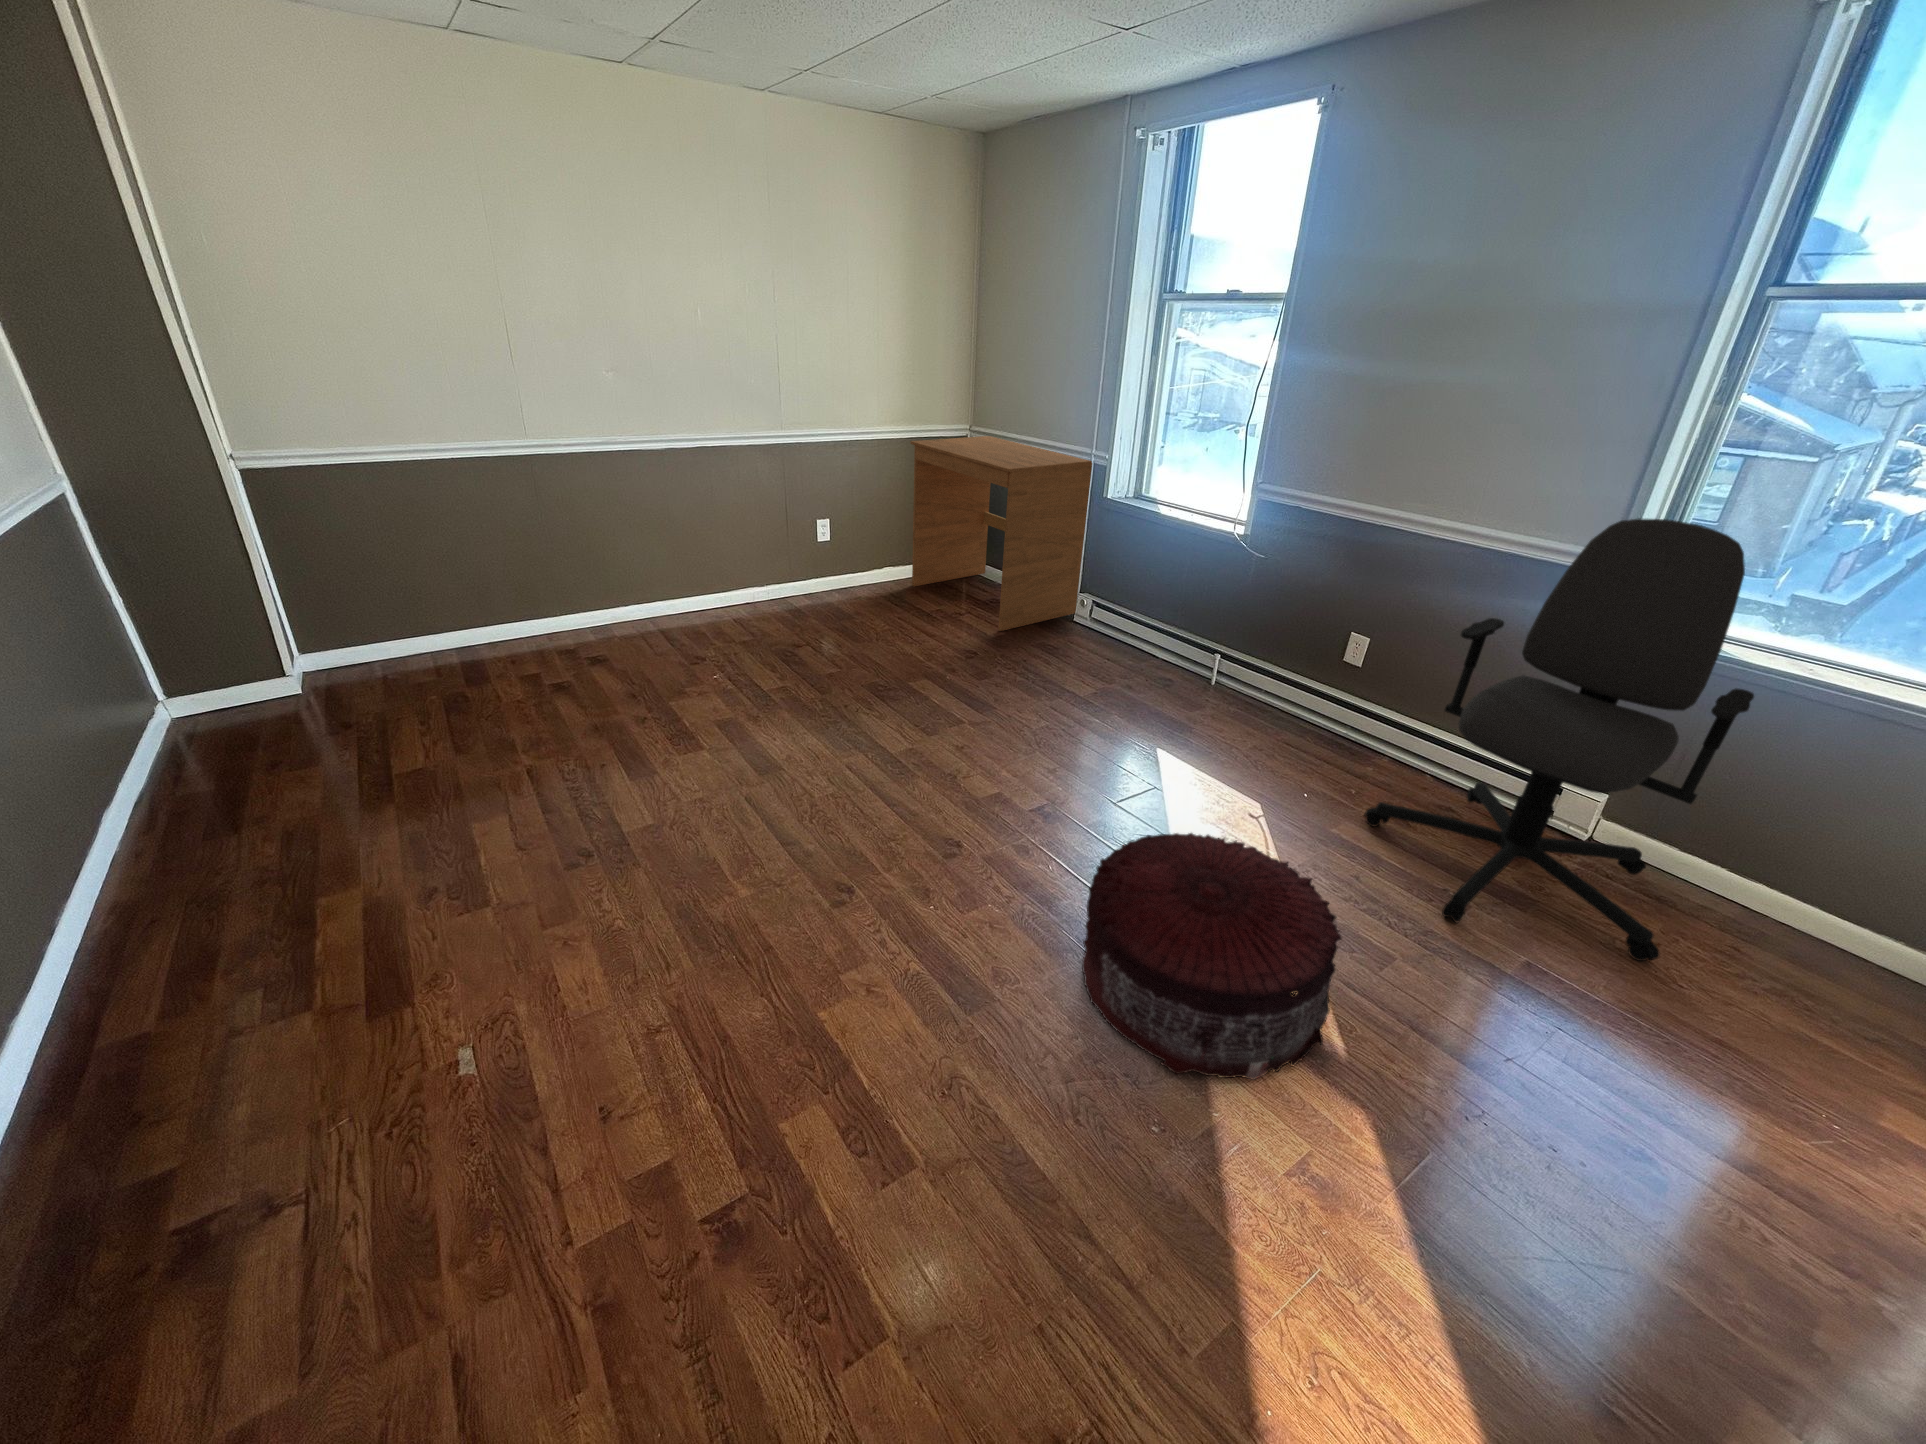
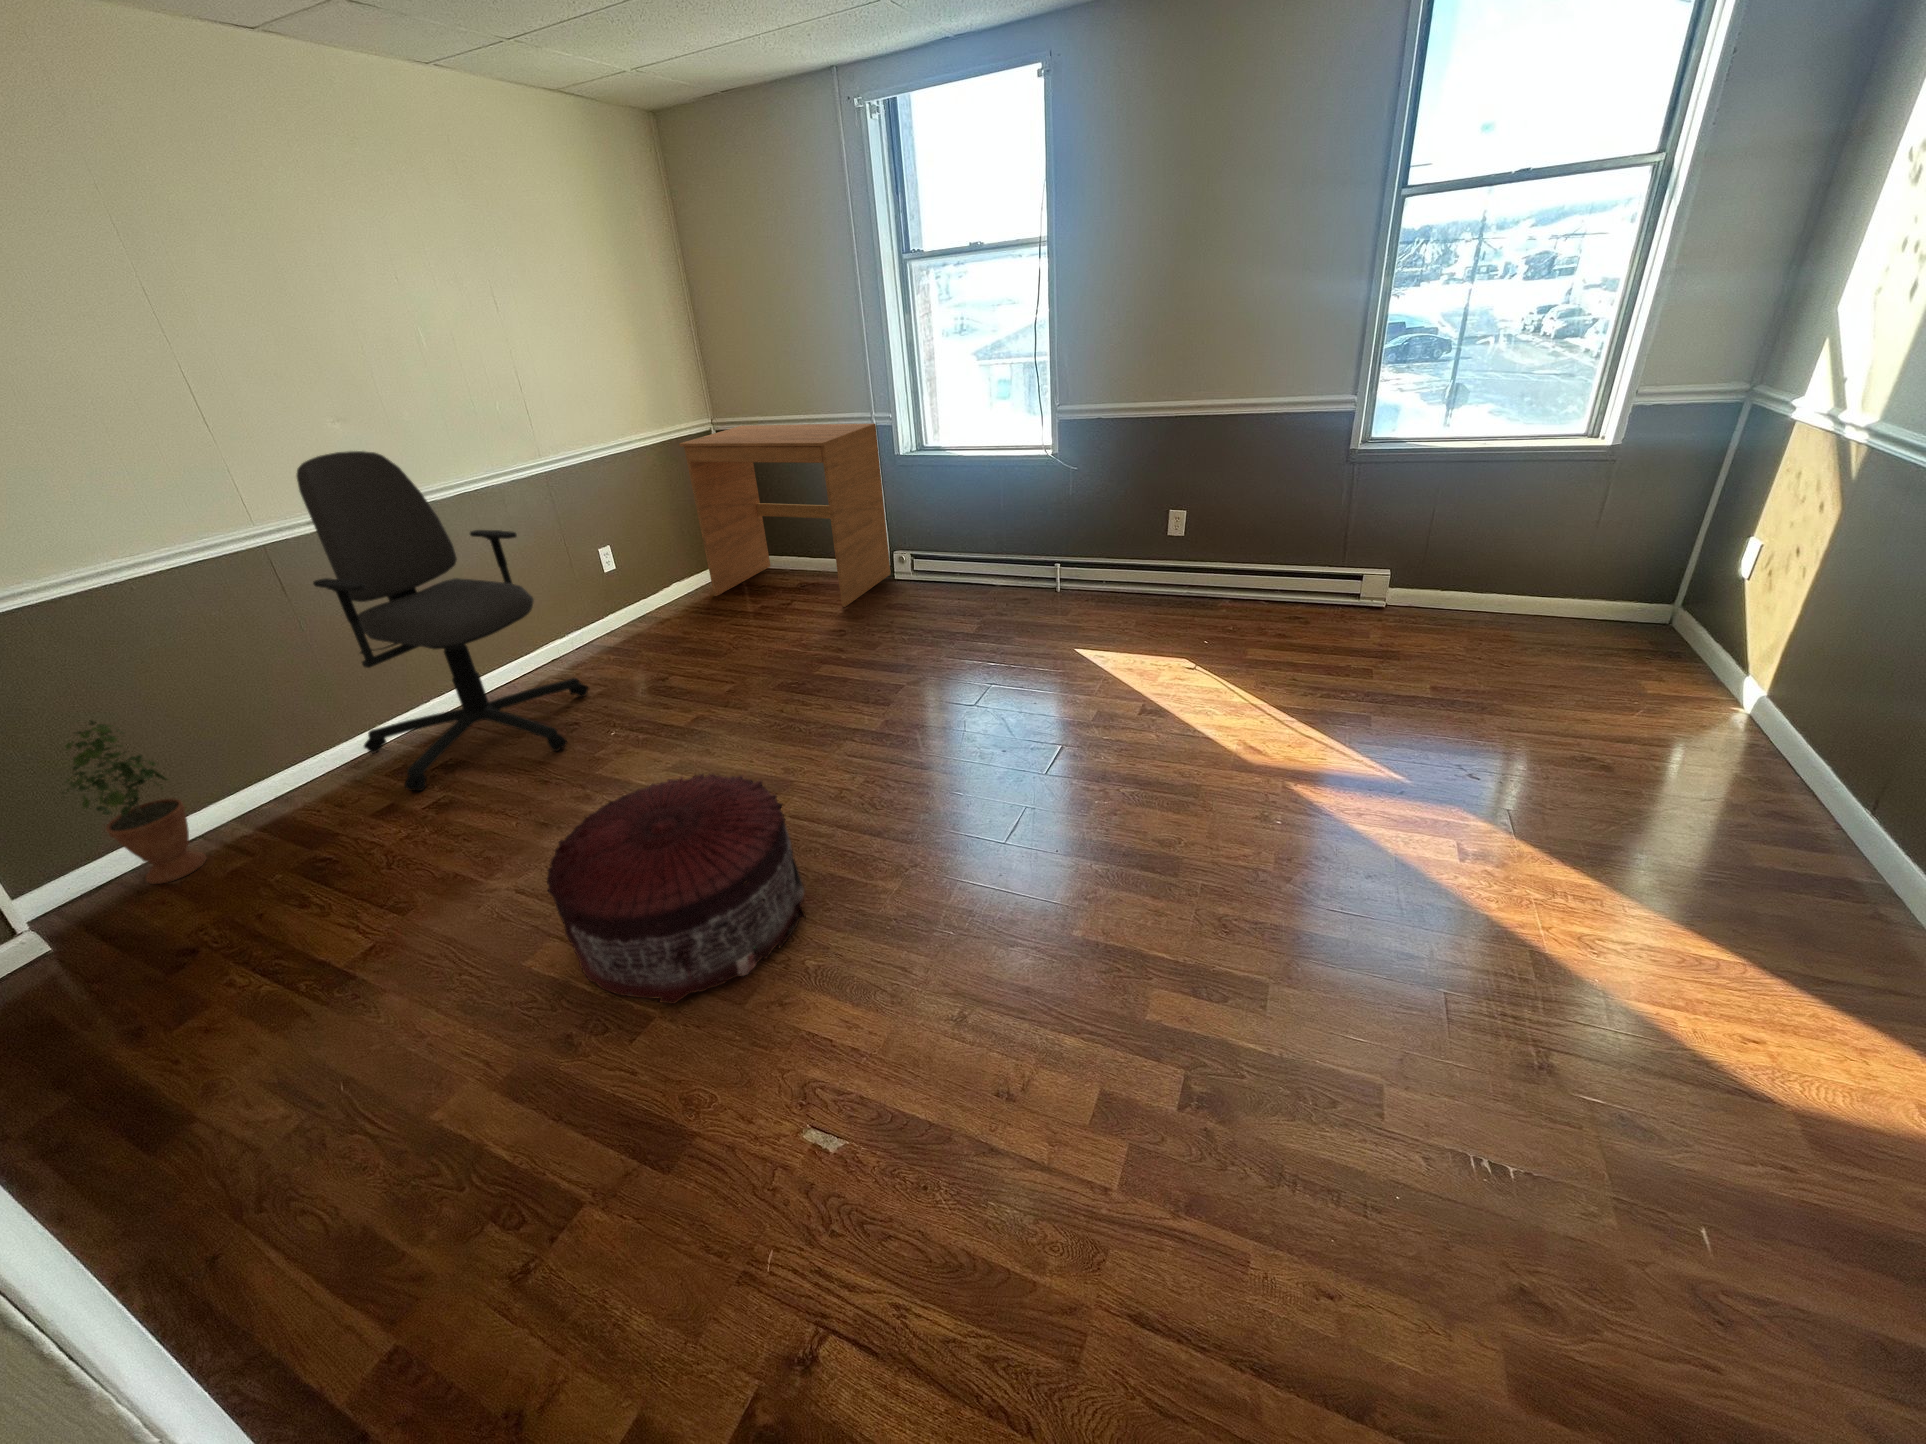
office chair: present [1363,518,1754,961] -> present [297,451,589,791]
potted plant: none [336,548,417,676] -> present [62,720,206,884]
pouf: present [1082,833,1341,1080] -> present [546,774,806,1004]

